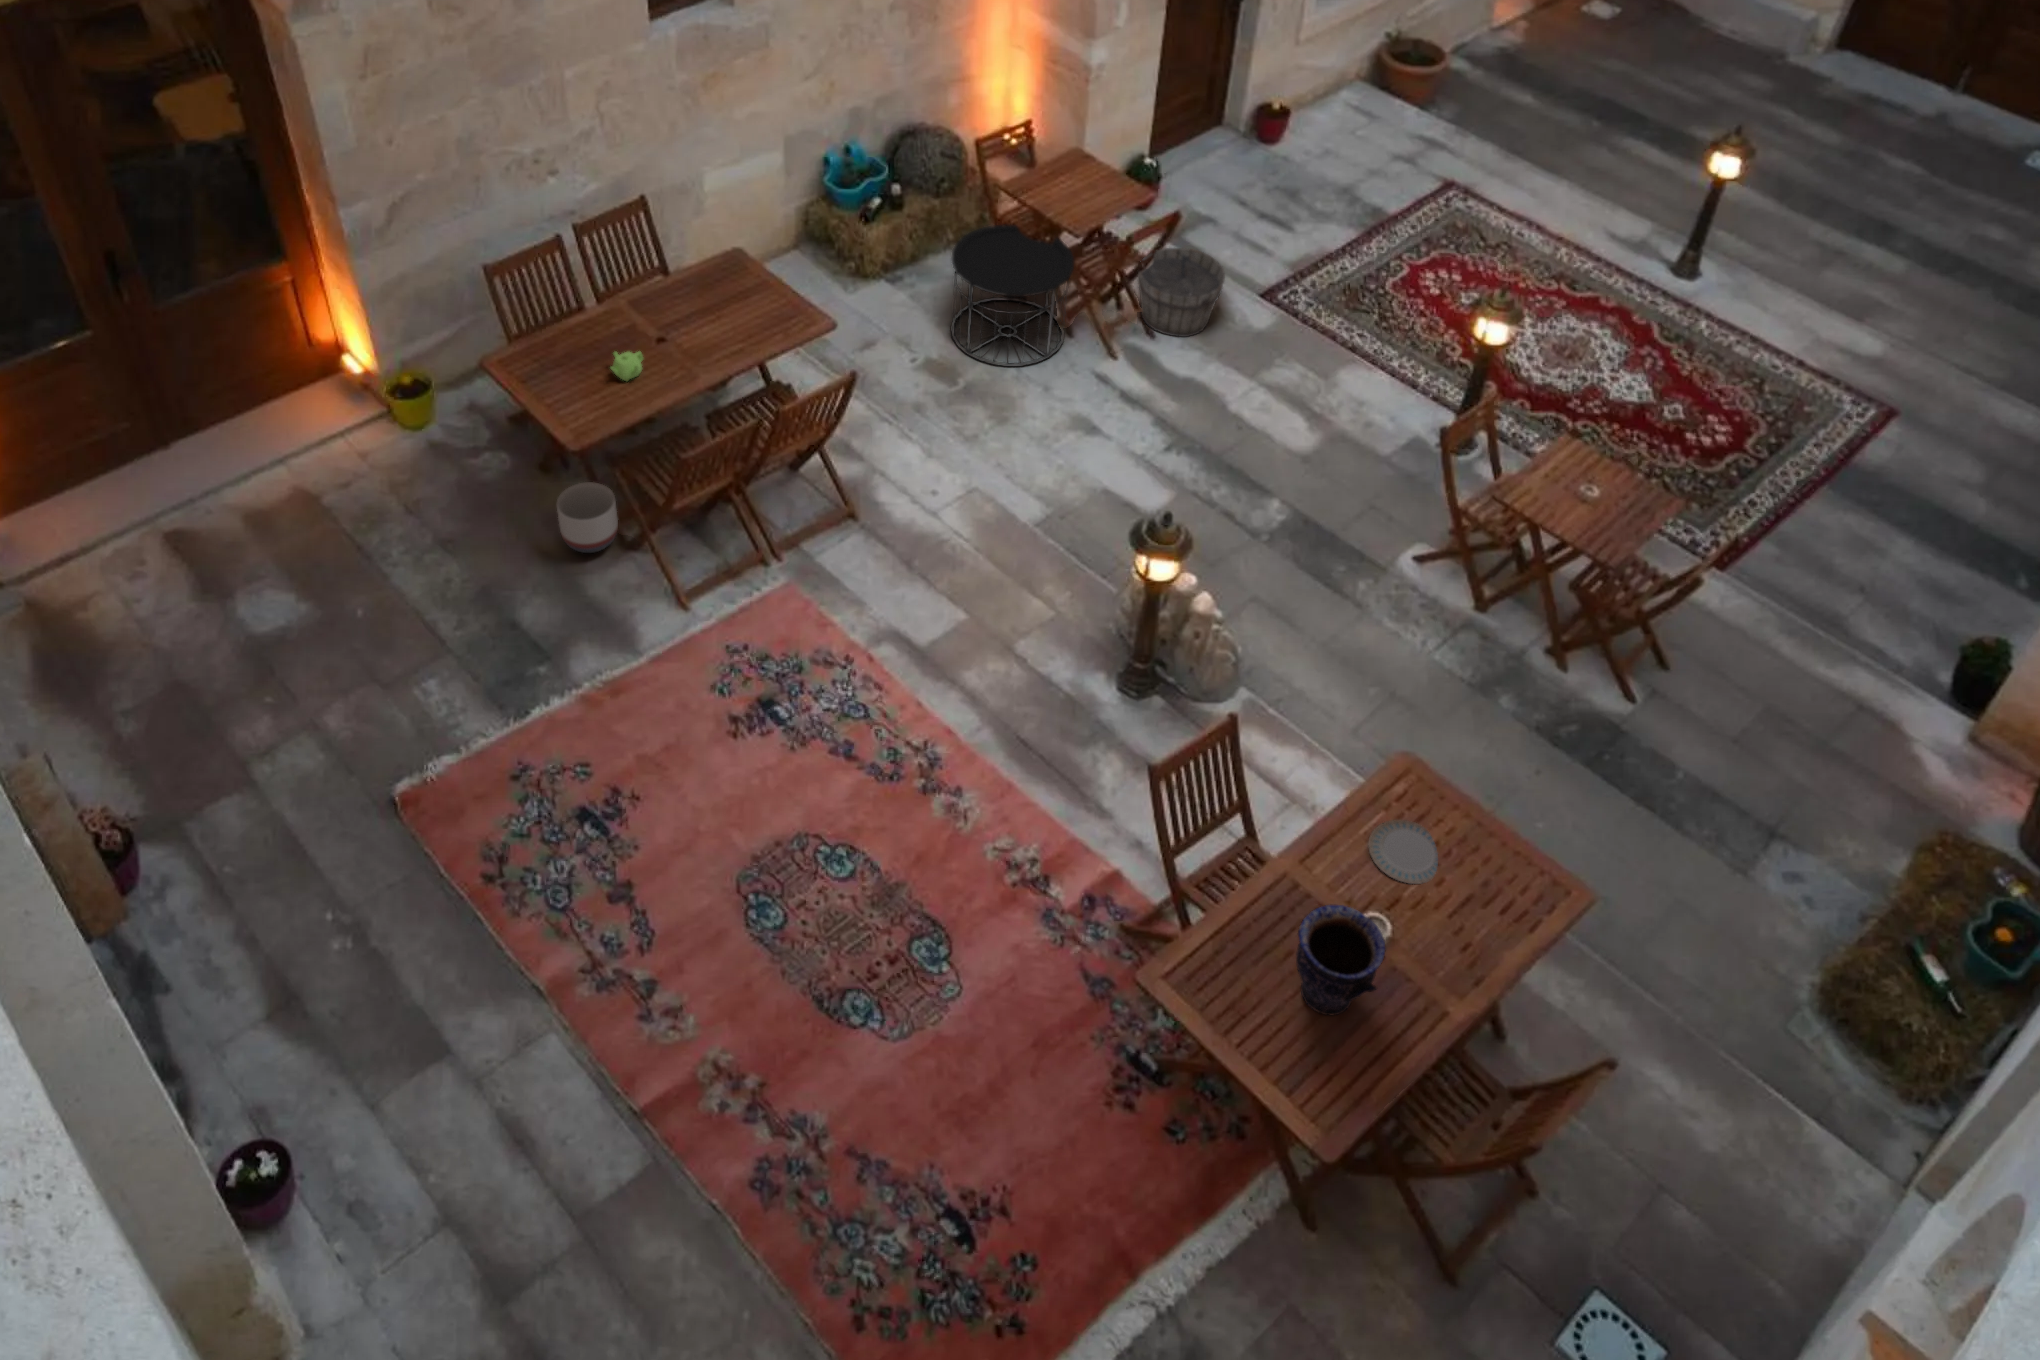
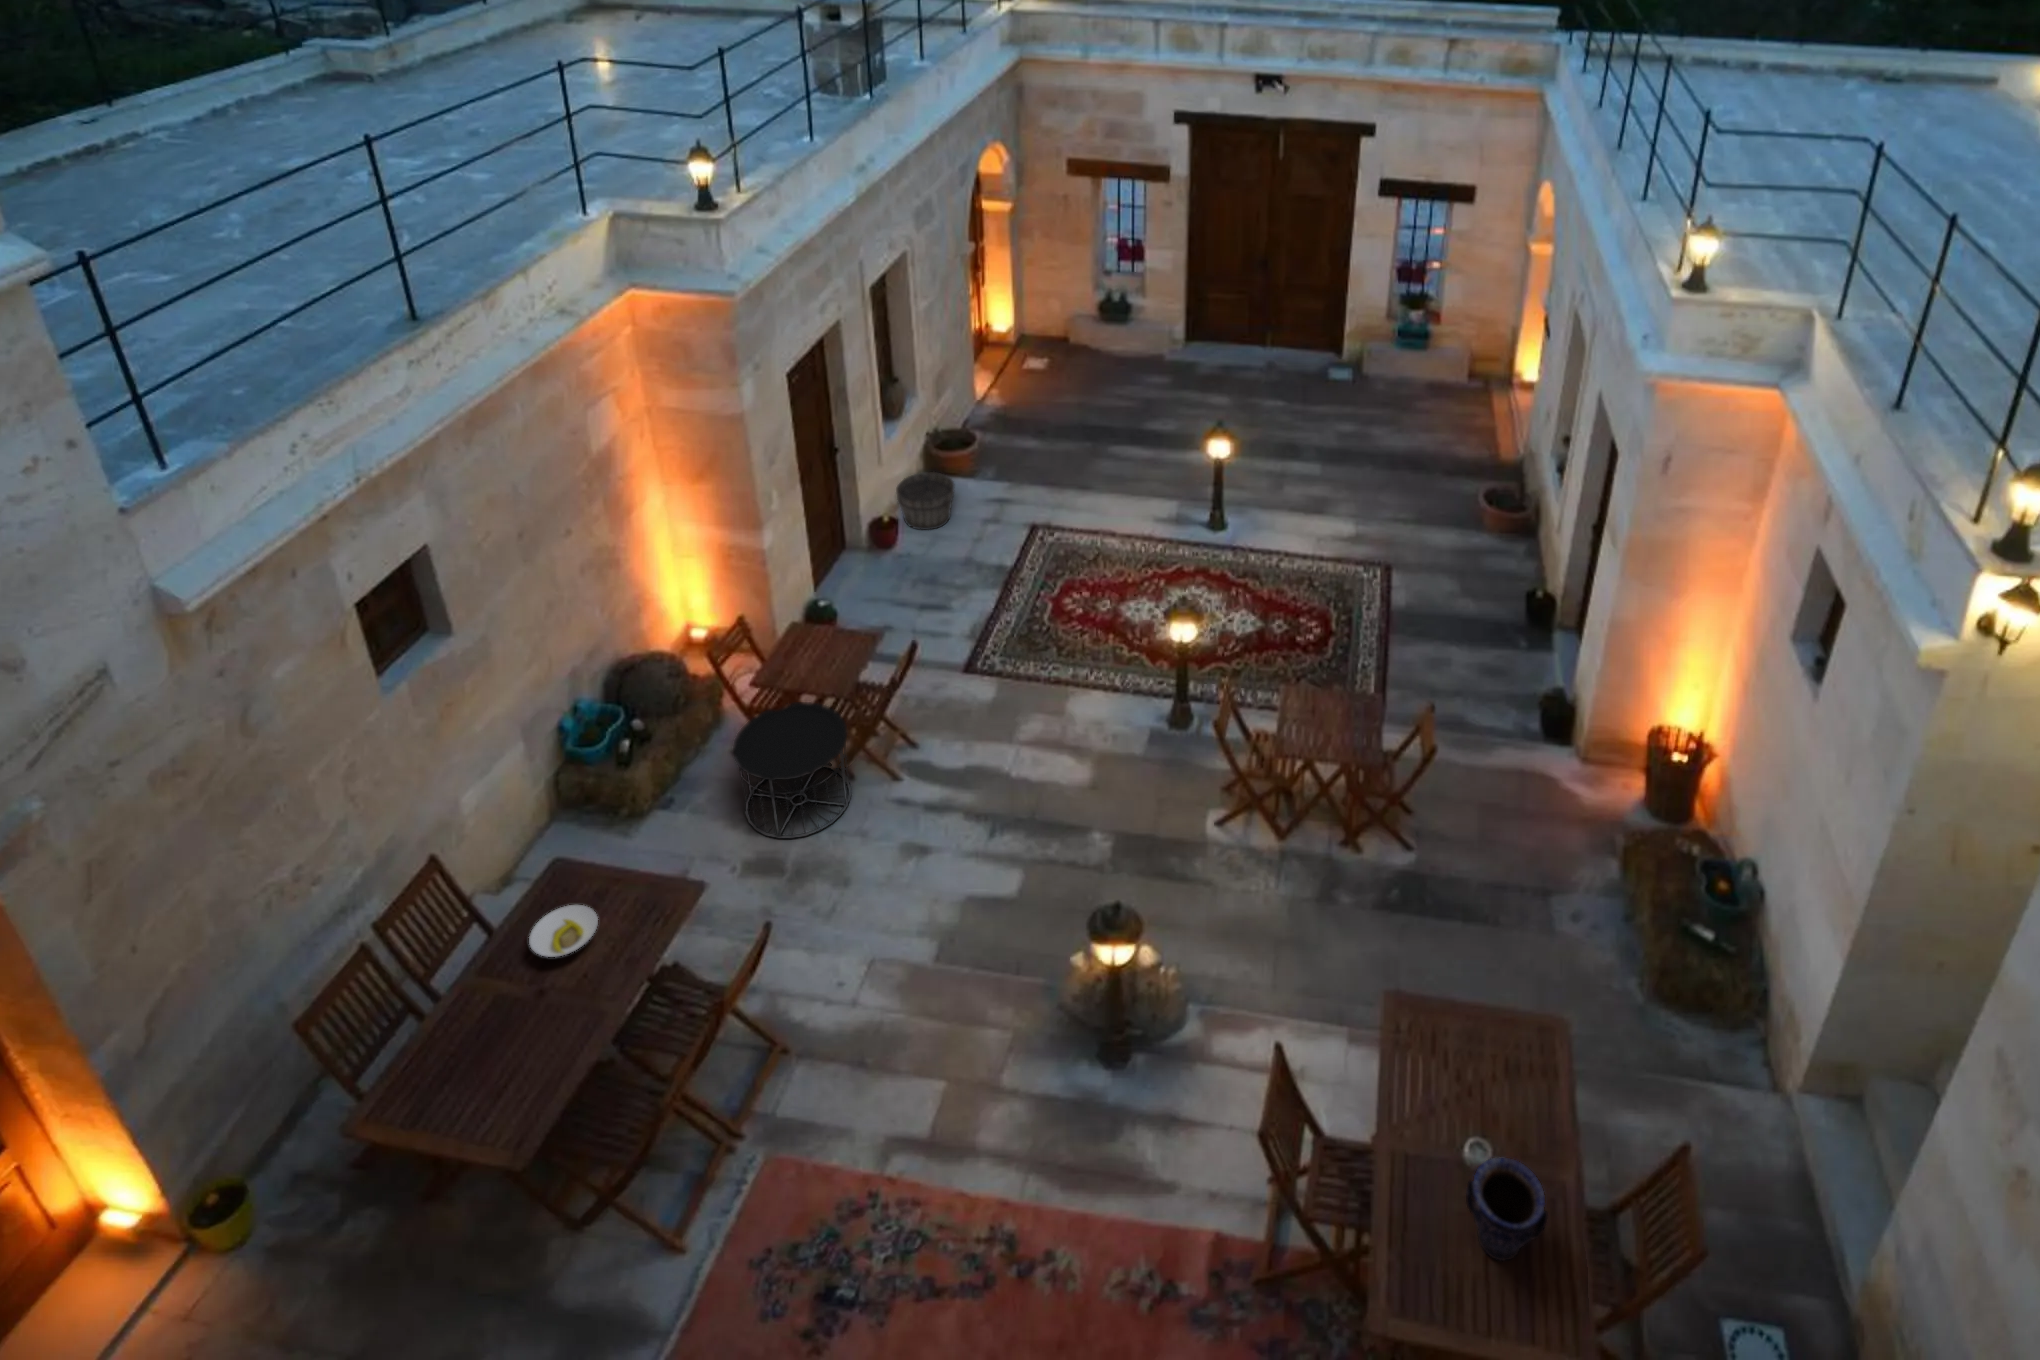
wooden bucket: present [1138,248,1225,337] -> present [896,472,954,530]
bowl: none [681,286,743,325] -> present [529,905,598,957]
teapot: present [611,352,643,381] -> none [491,1022,534,1062]
planter: present [557,482,618,553] -> none [484,1182,560,1273]
plate: present [1368,820,1438,884] -> none [1421,1047,1484,1106]

